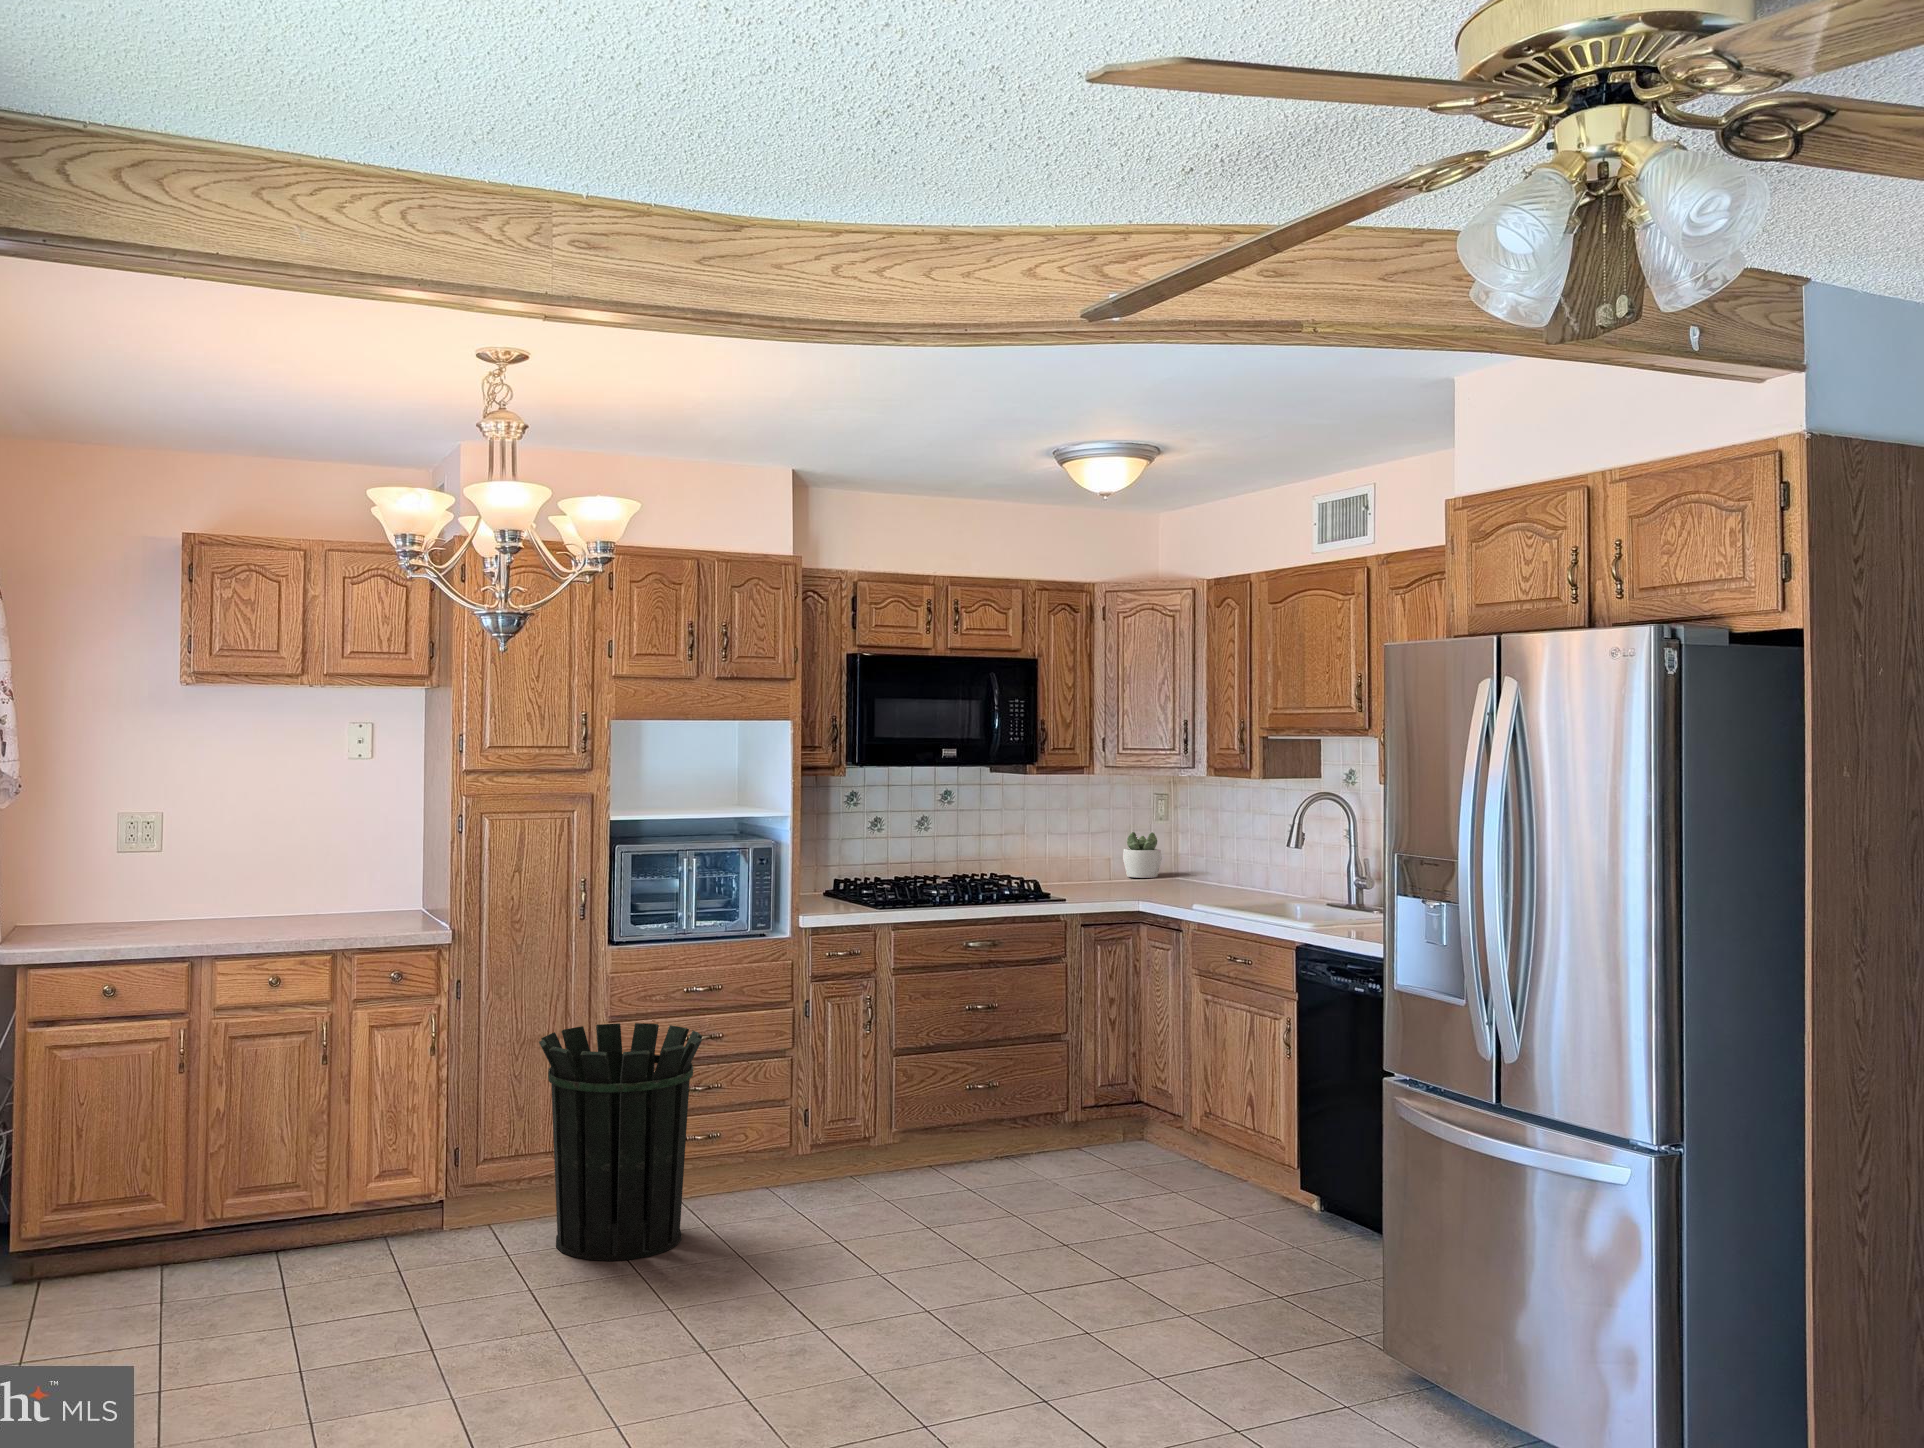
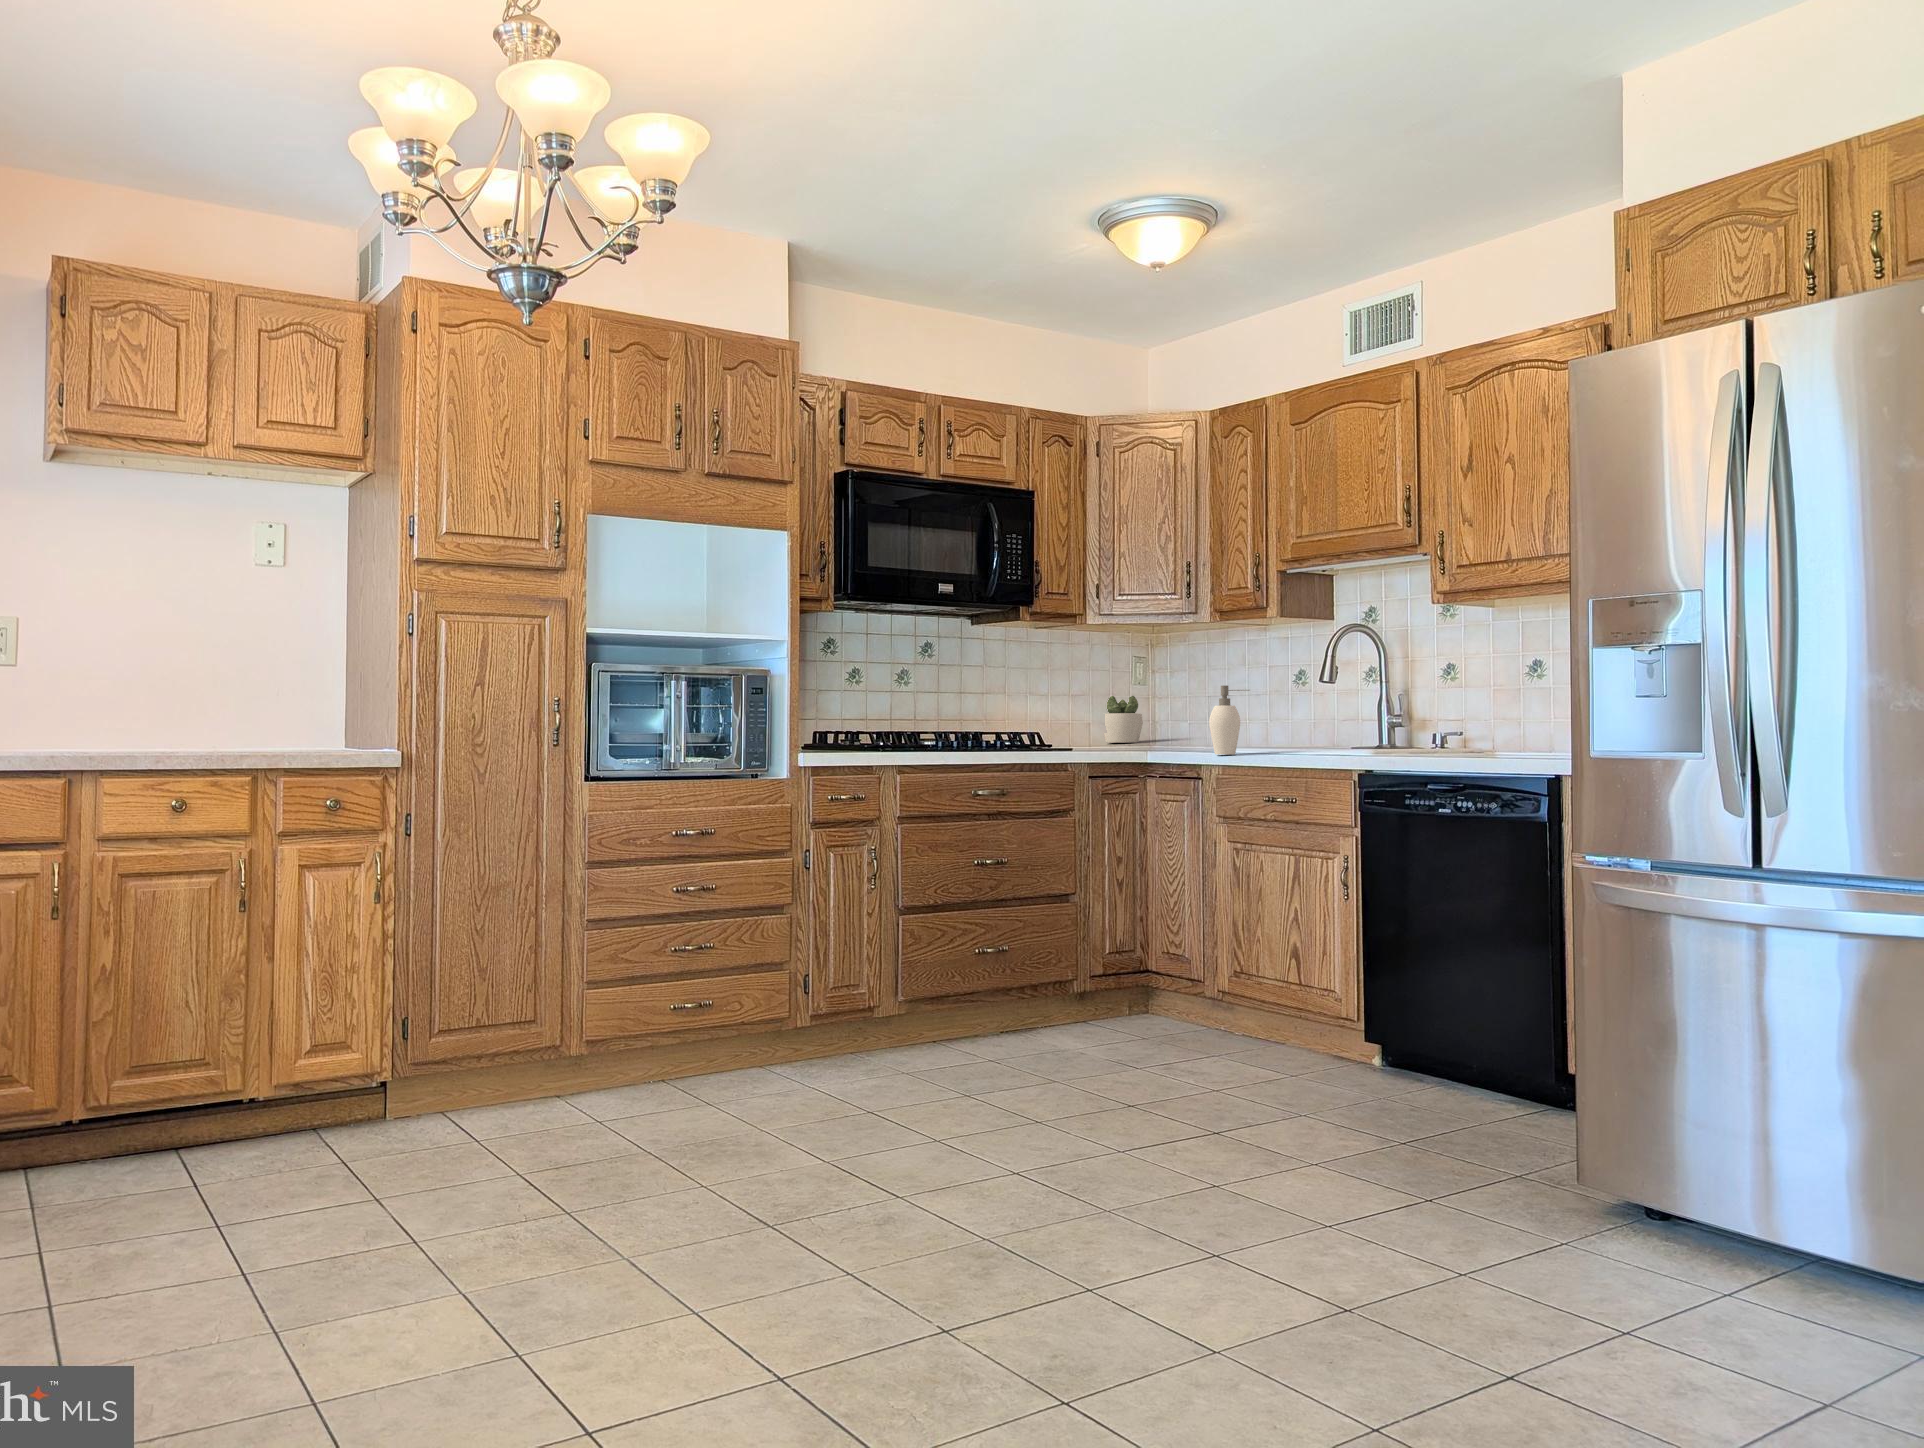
soap dispenser: none [1184,849,1220,914] -> present [1209,685,1249,755]
waste bin: present [539,1023,703,1261] -> none [515,867,713,1138]

